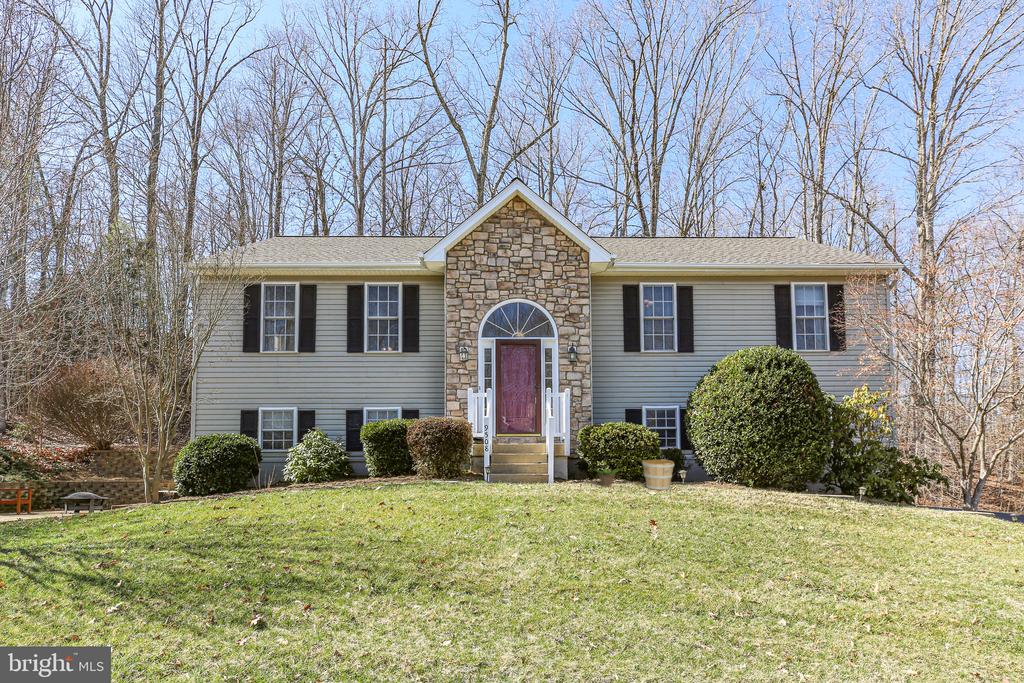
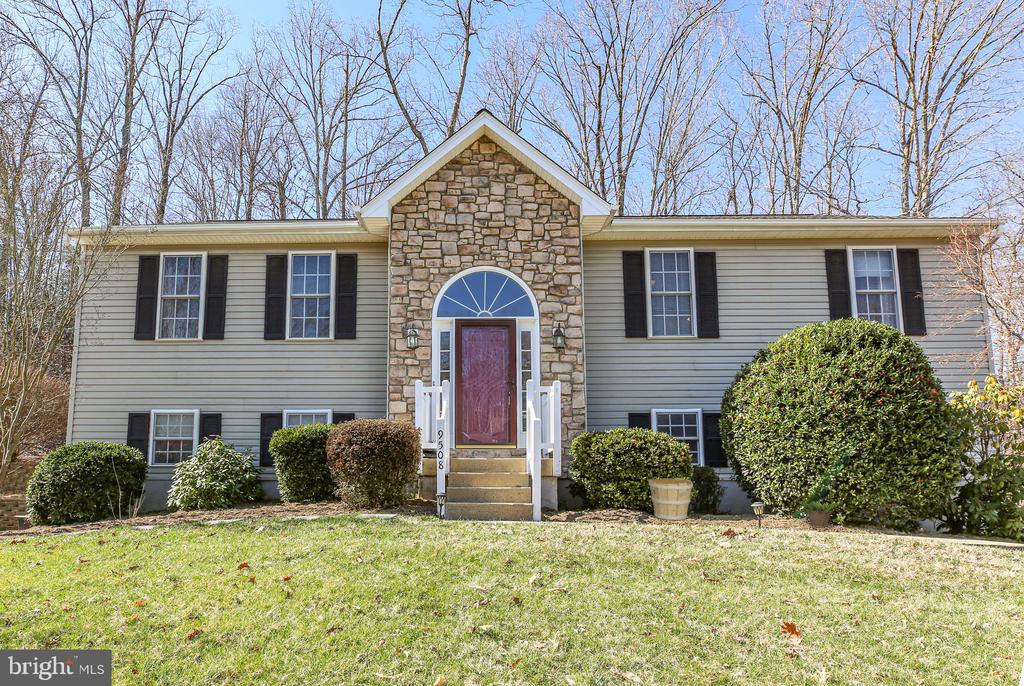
decorative plant: present [596,469,620,486] -> present [797,501,841,528]

